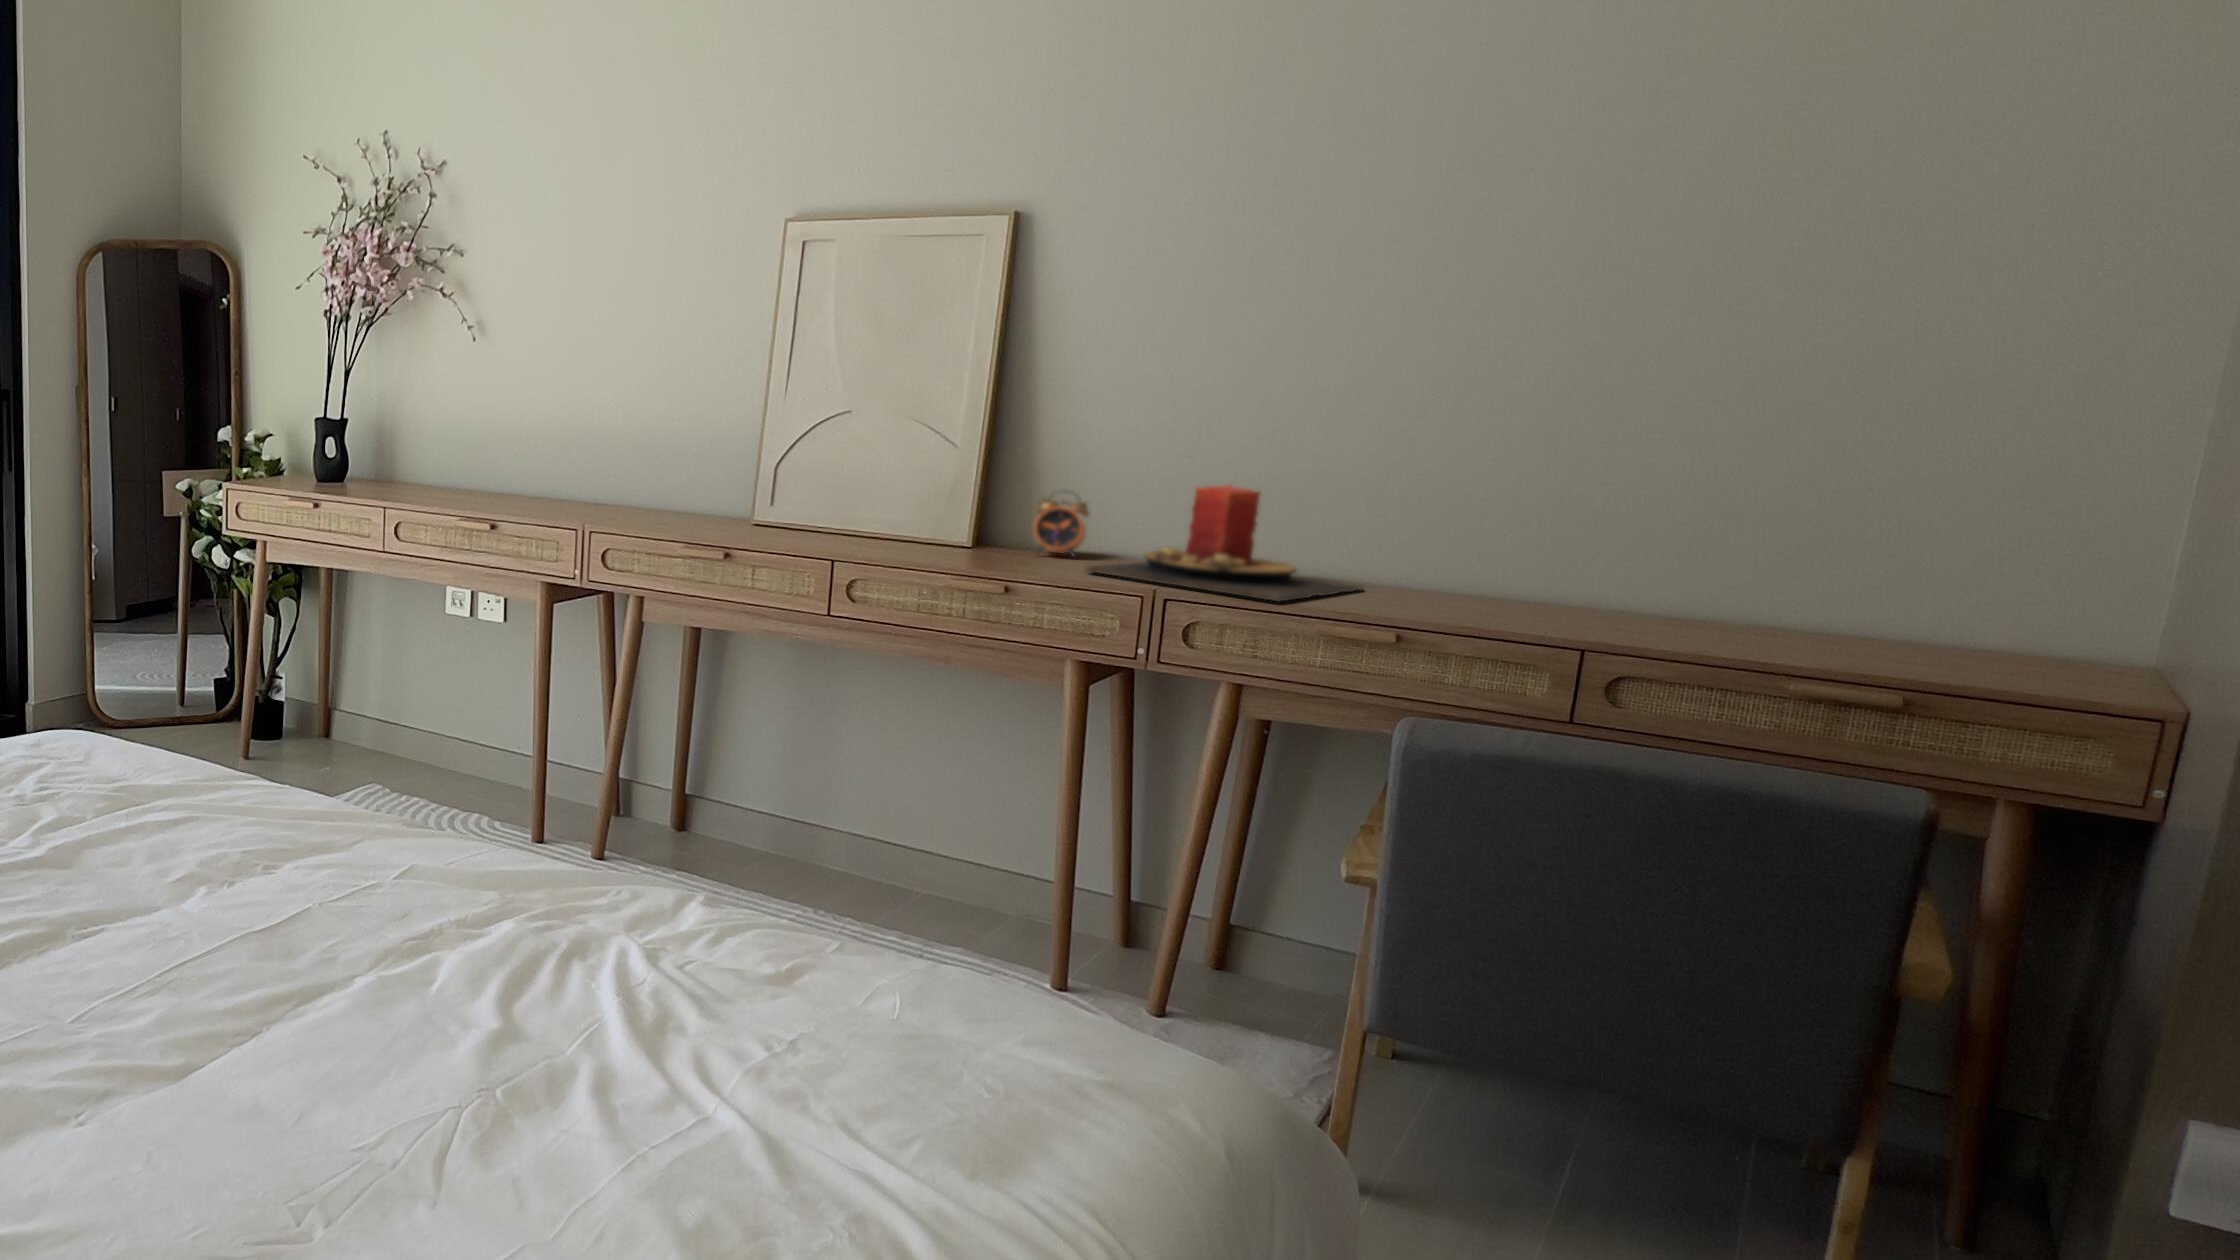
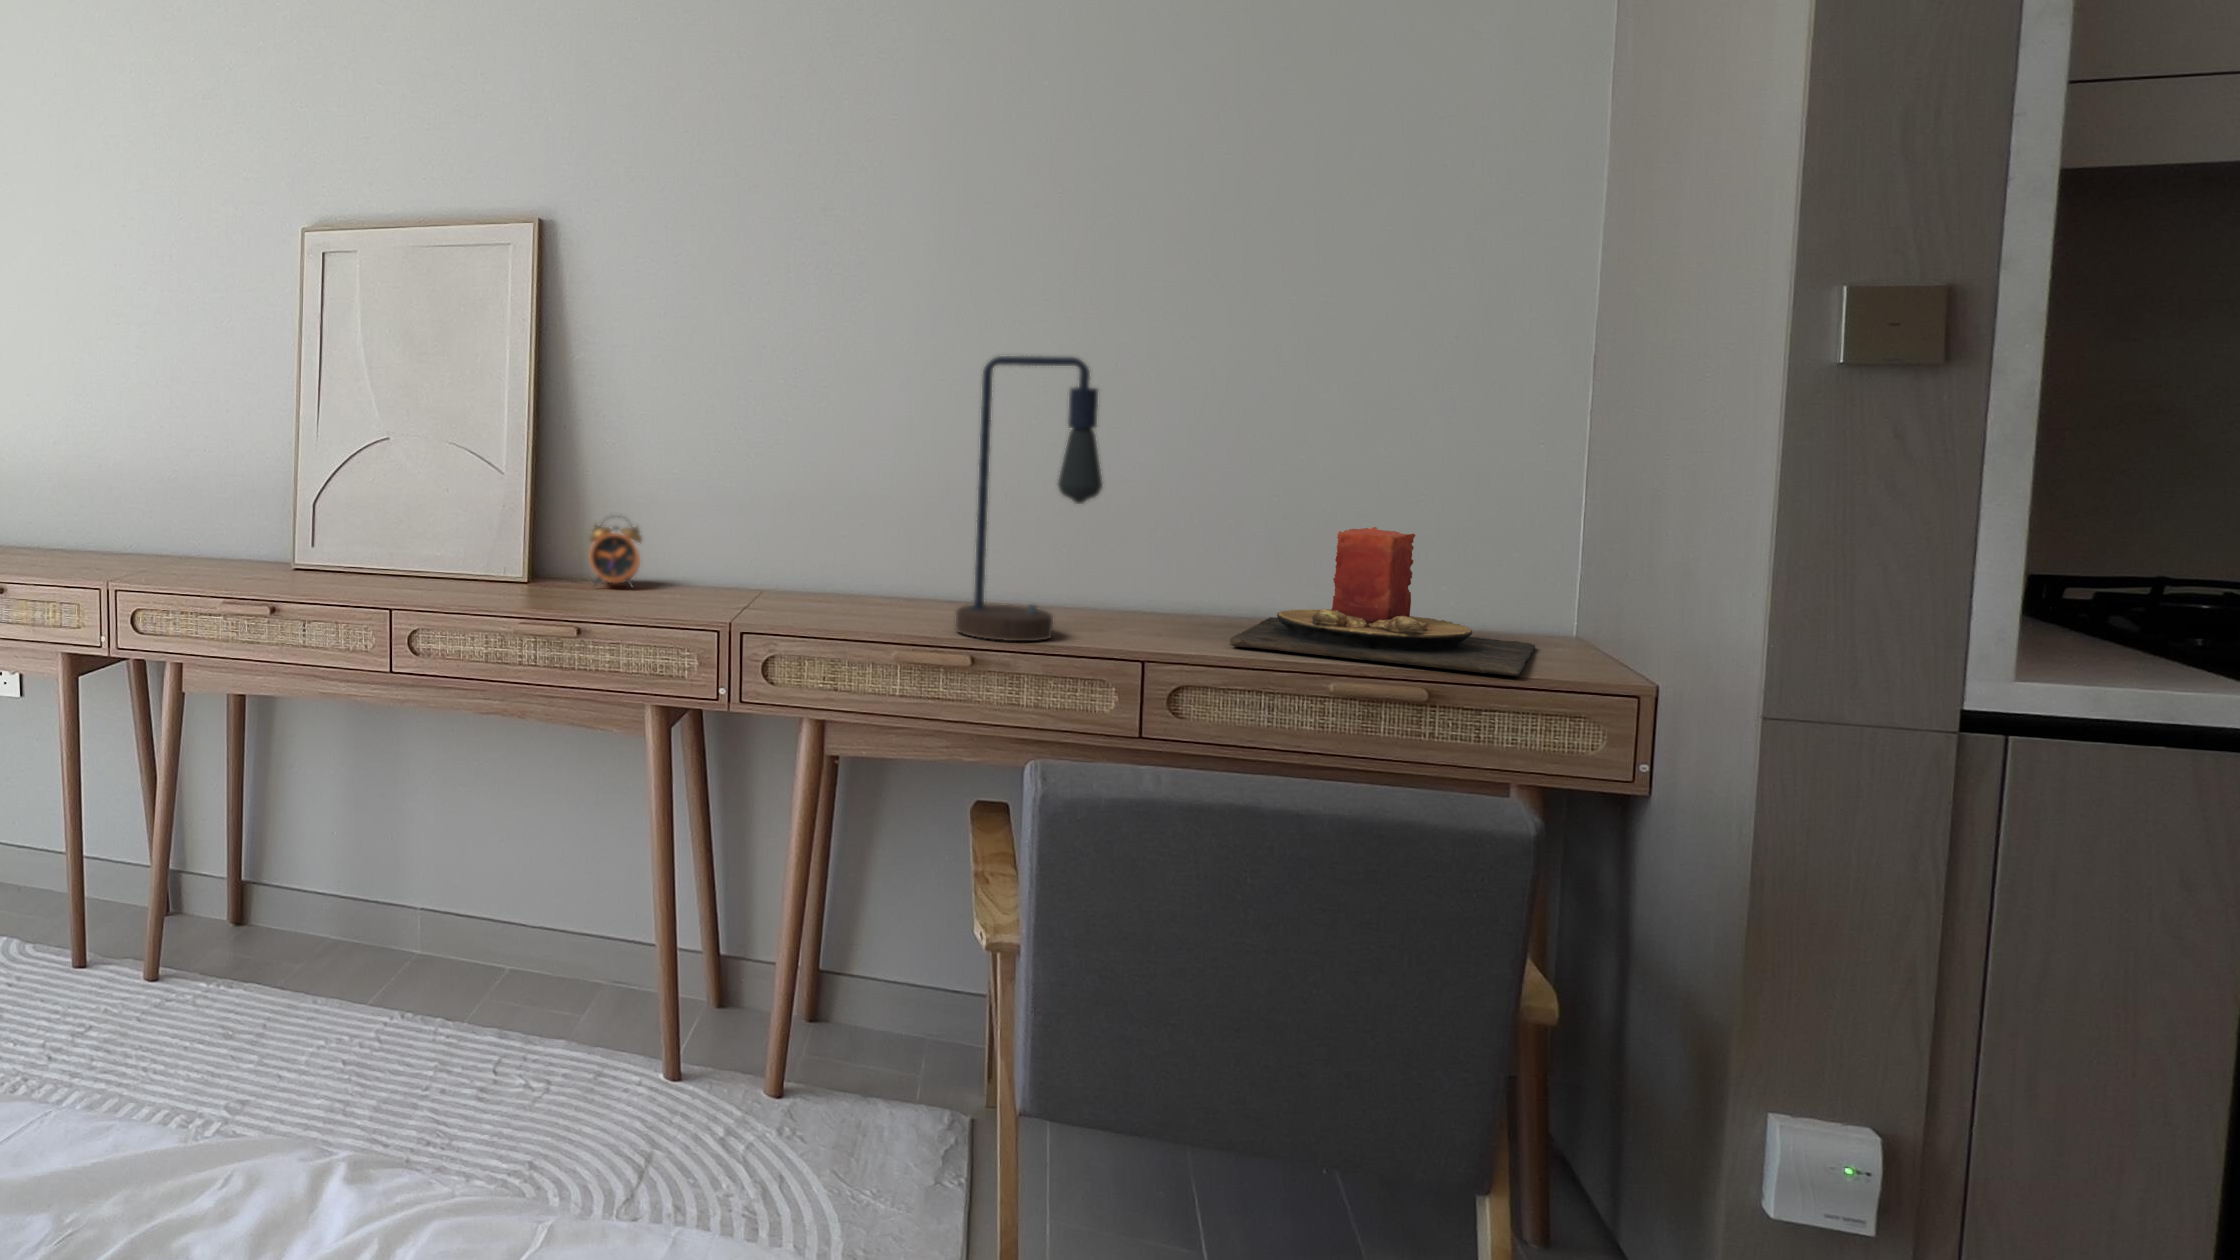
table lamp: none [1396,352,1579,625] -> present [956,356,1102,641]
candle: present [1085,485,1360,601] -> present [1230,527,1535,676]

